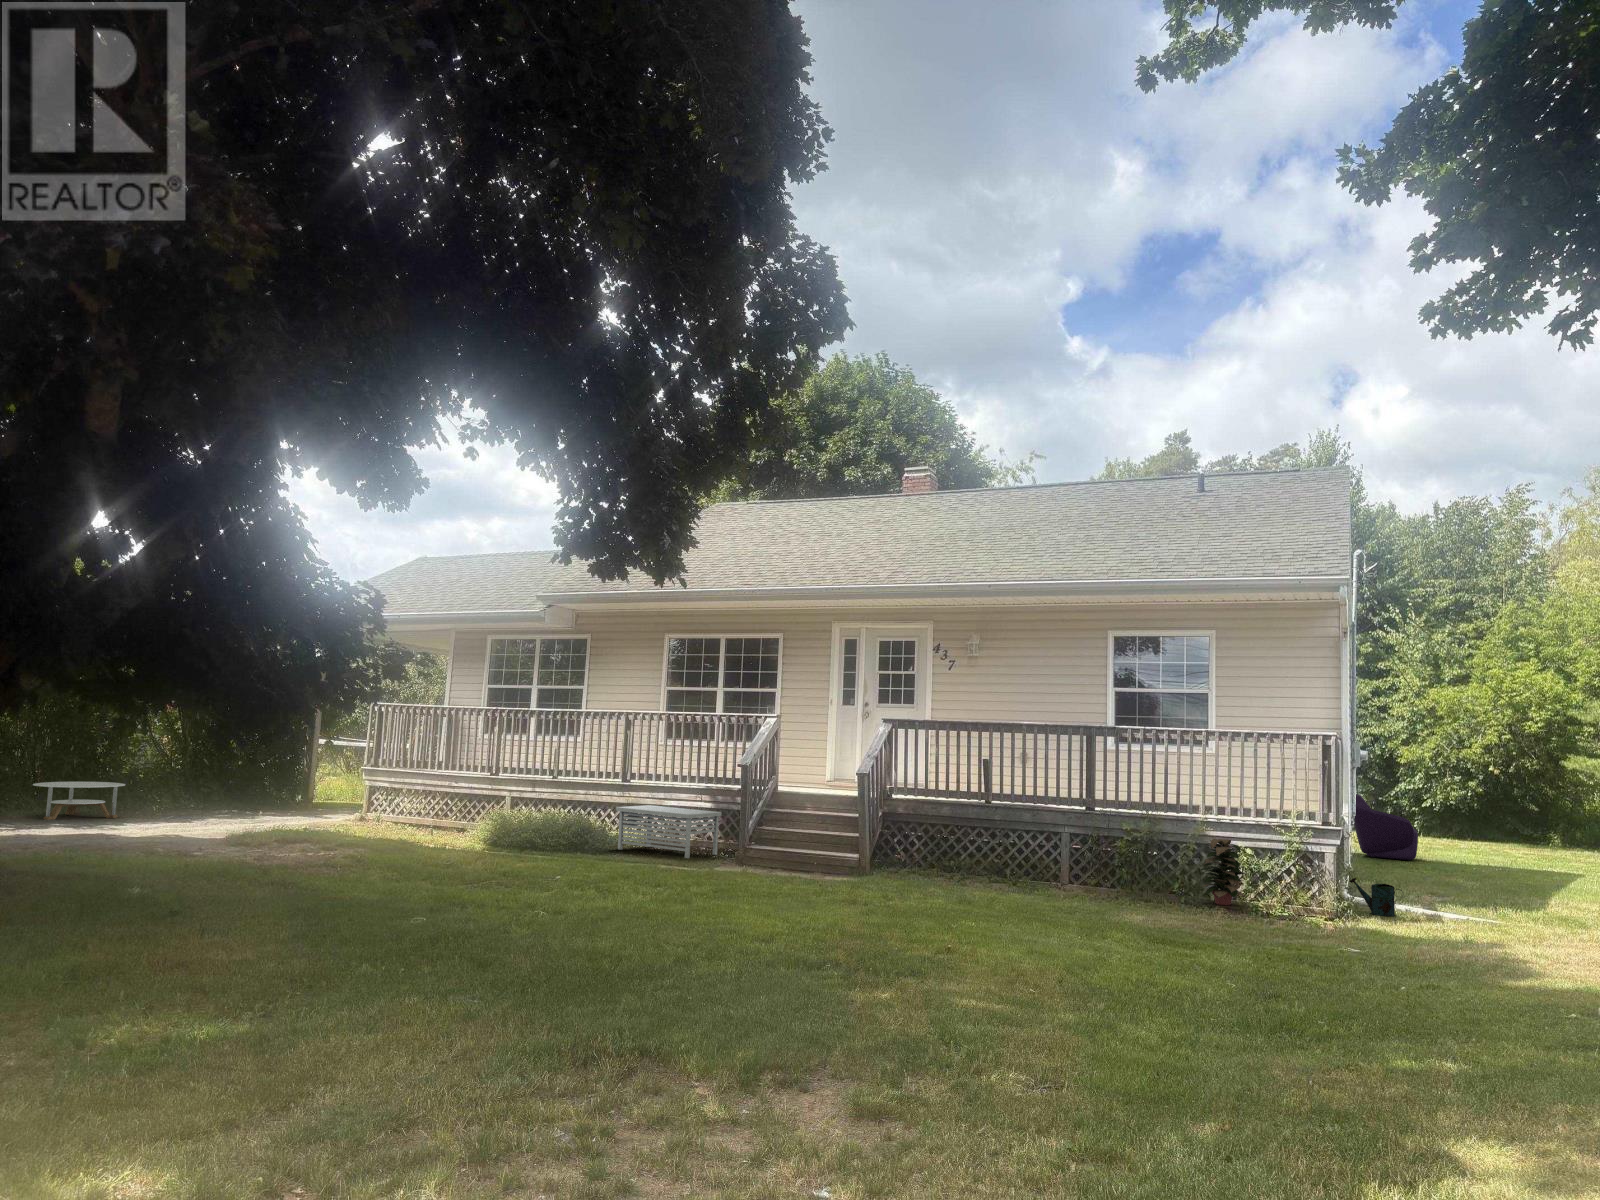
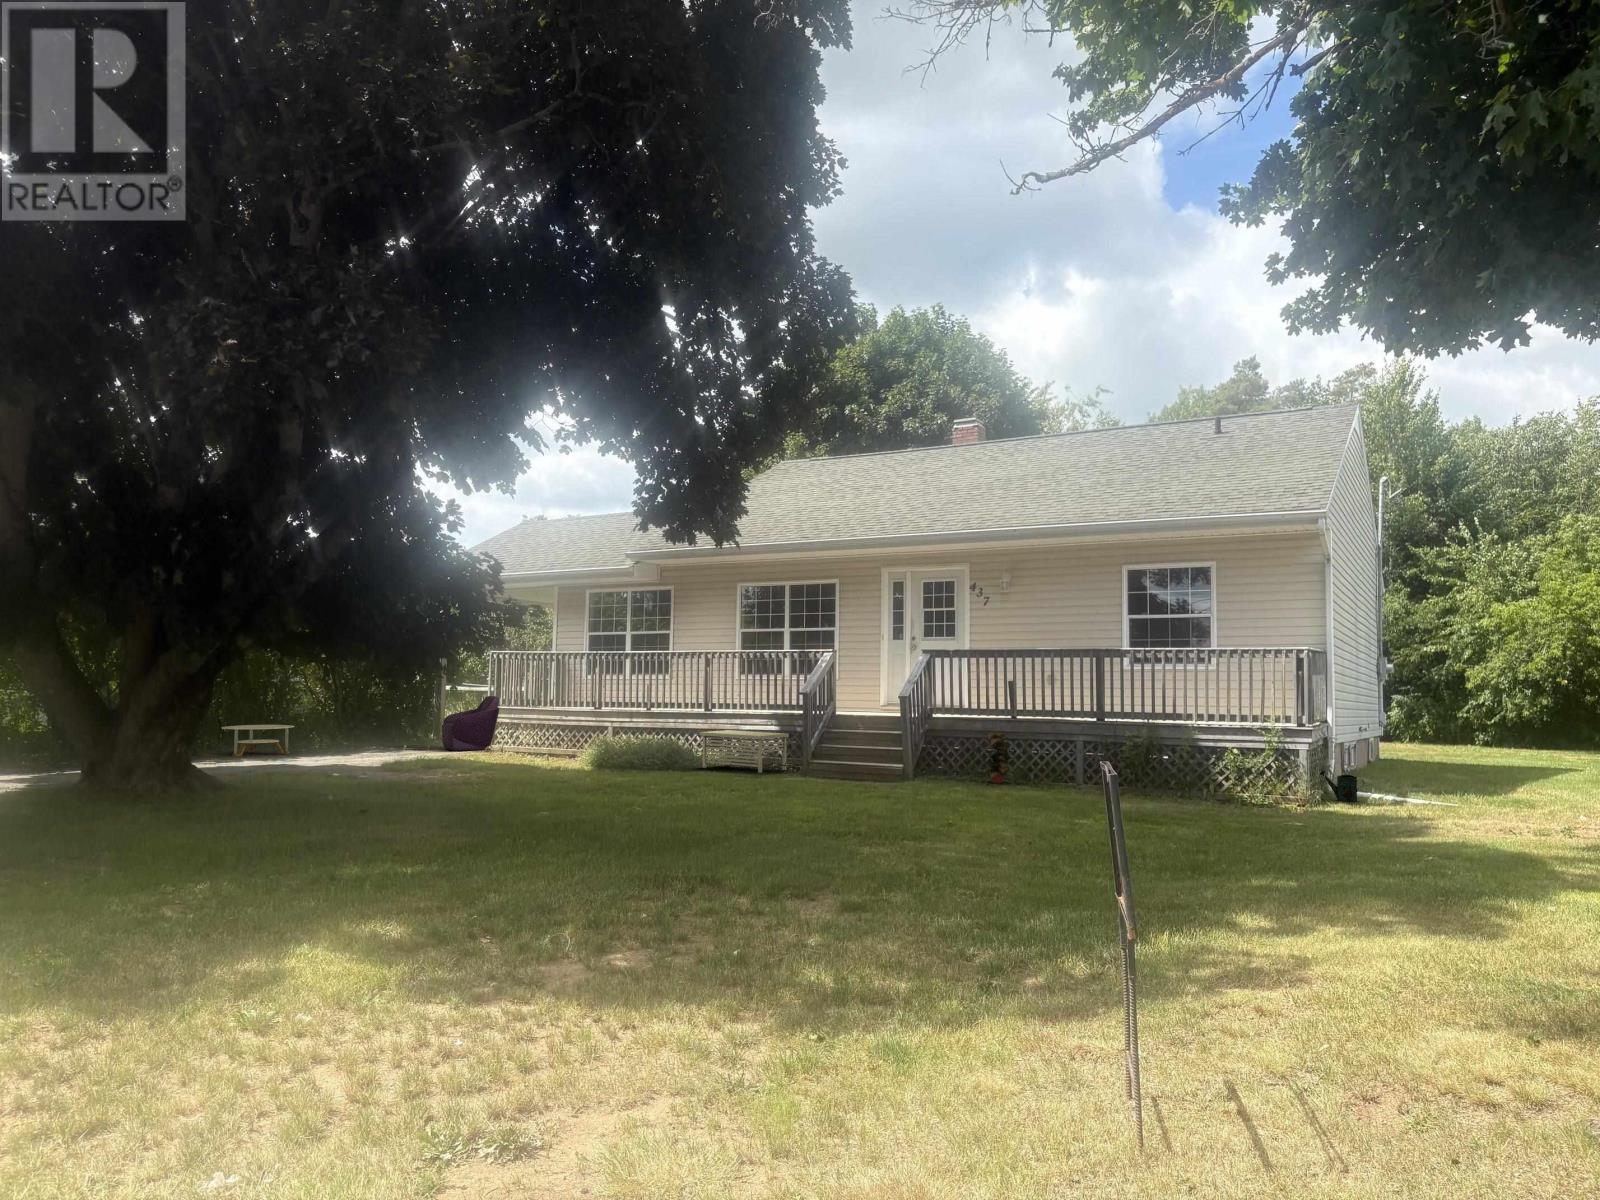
armchair: present [1354,794,1418,861] -> present [442,696,499,752]
decorative plant: present [1201,839,1246,905] -> present [983,733,1014,783]

